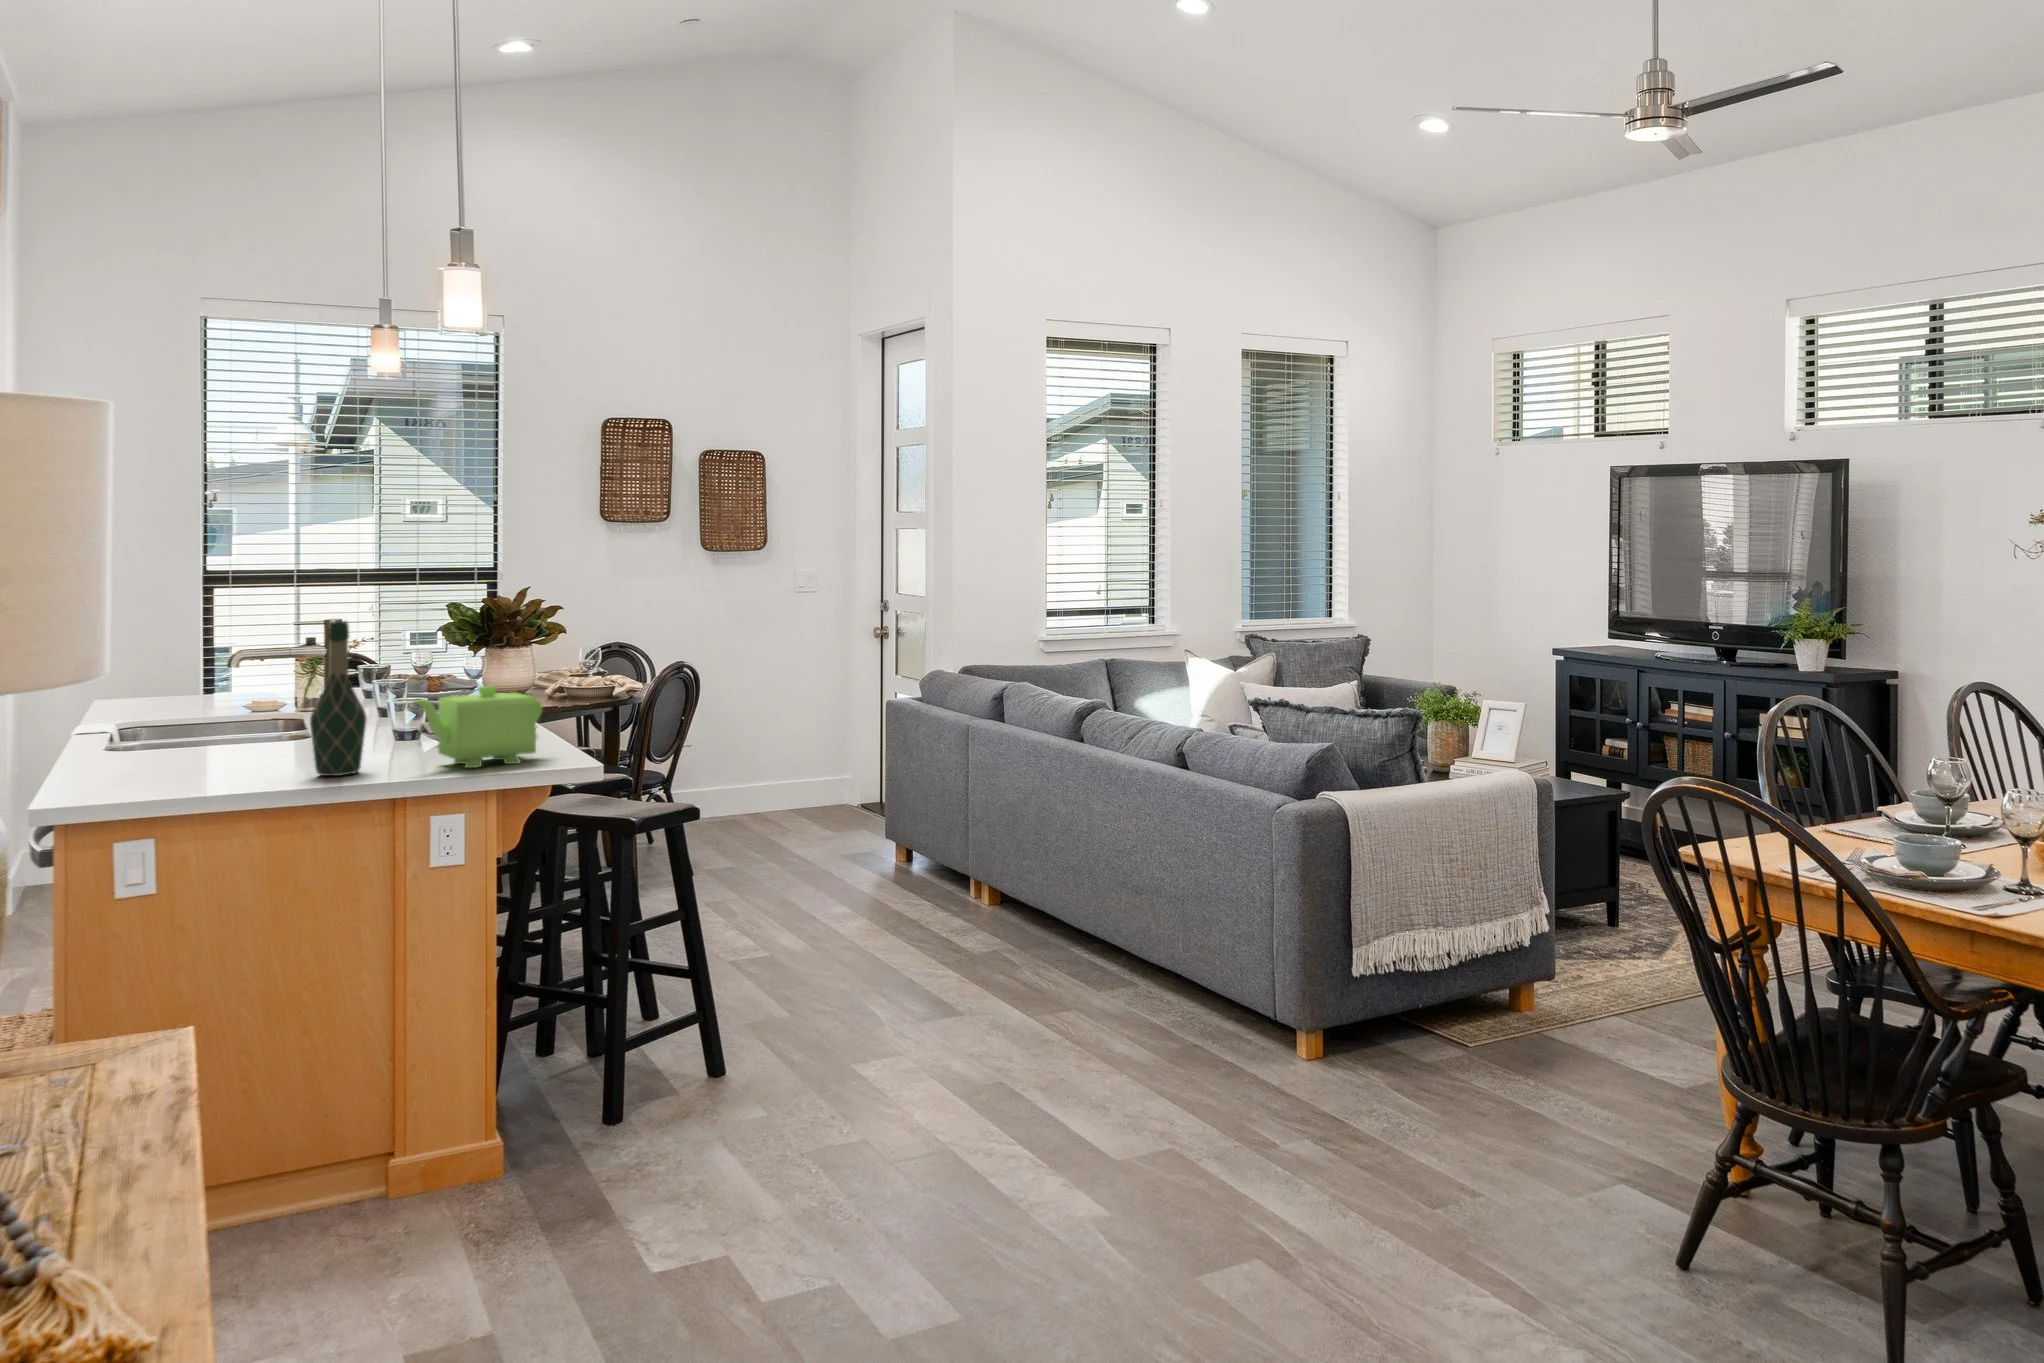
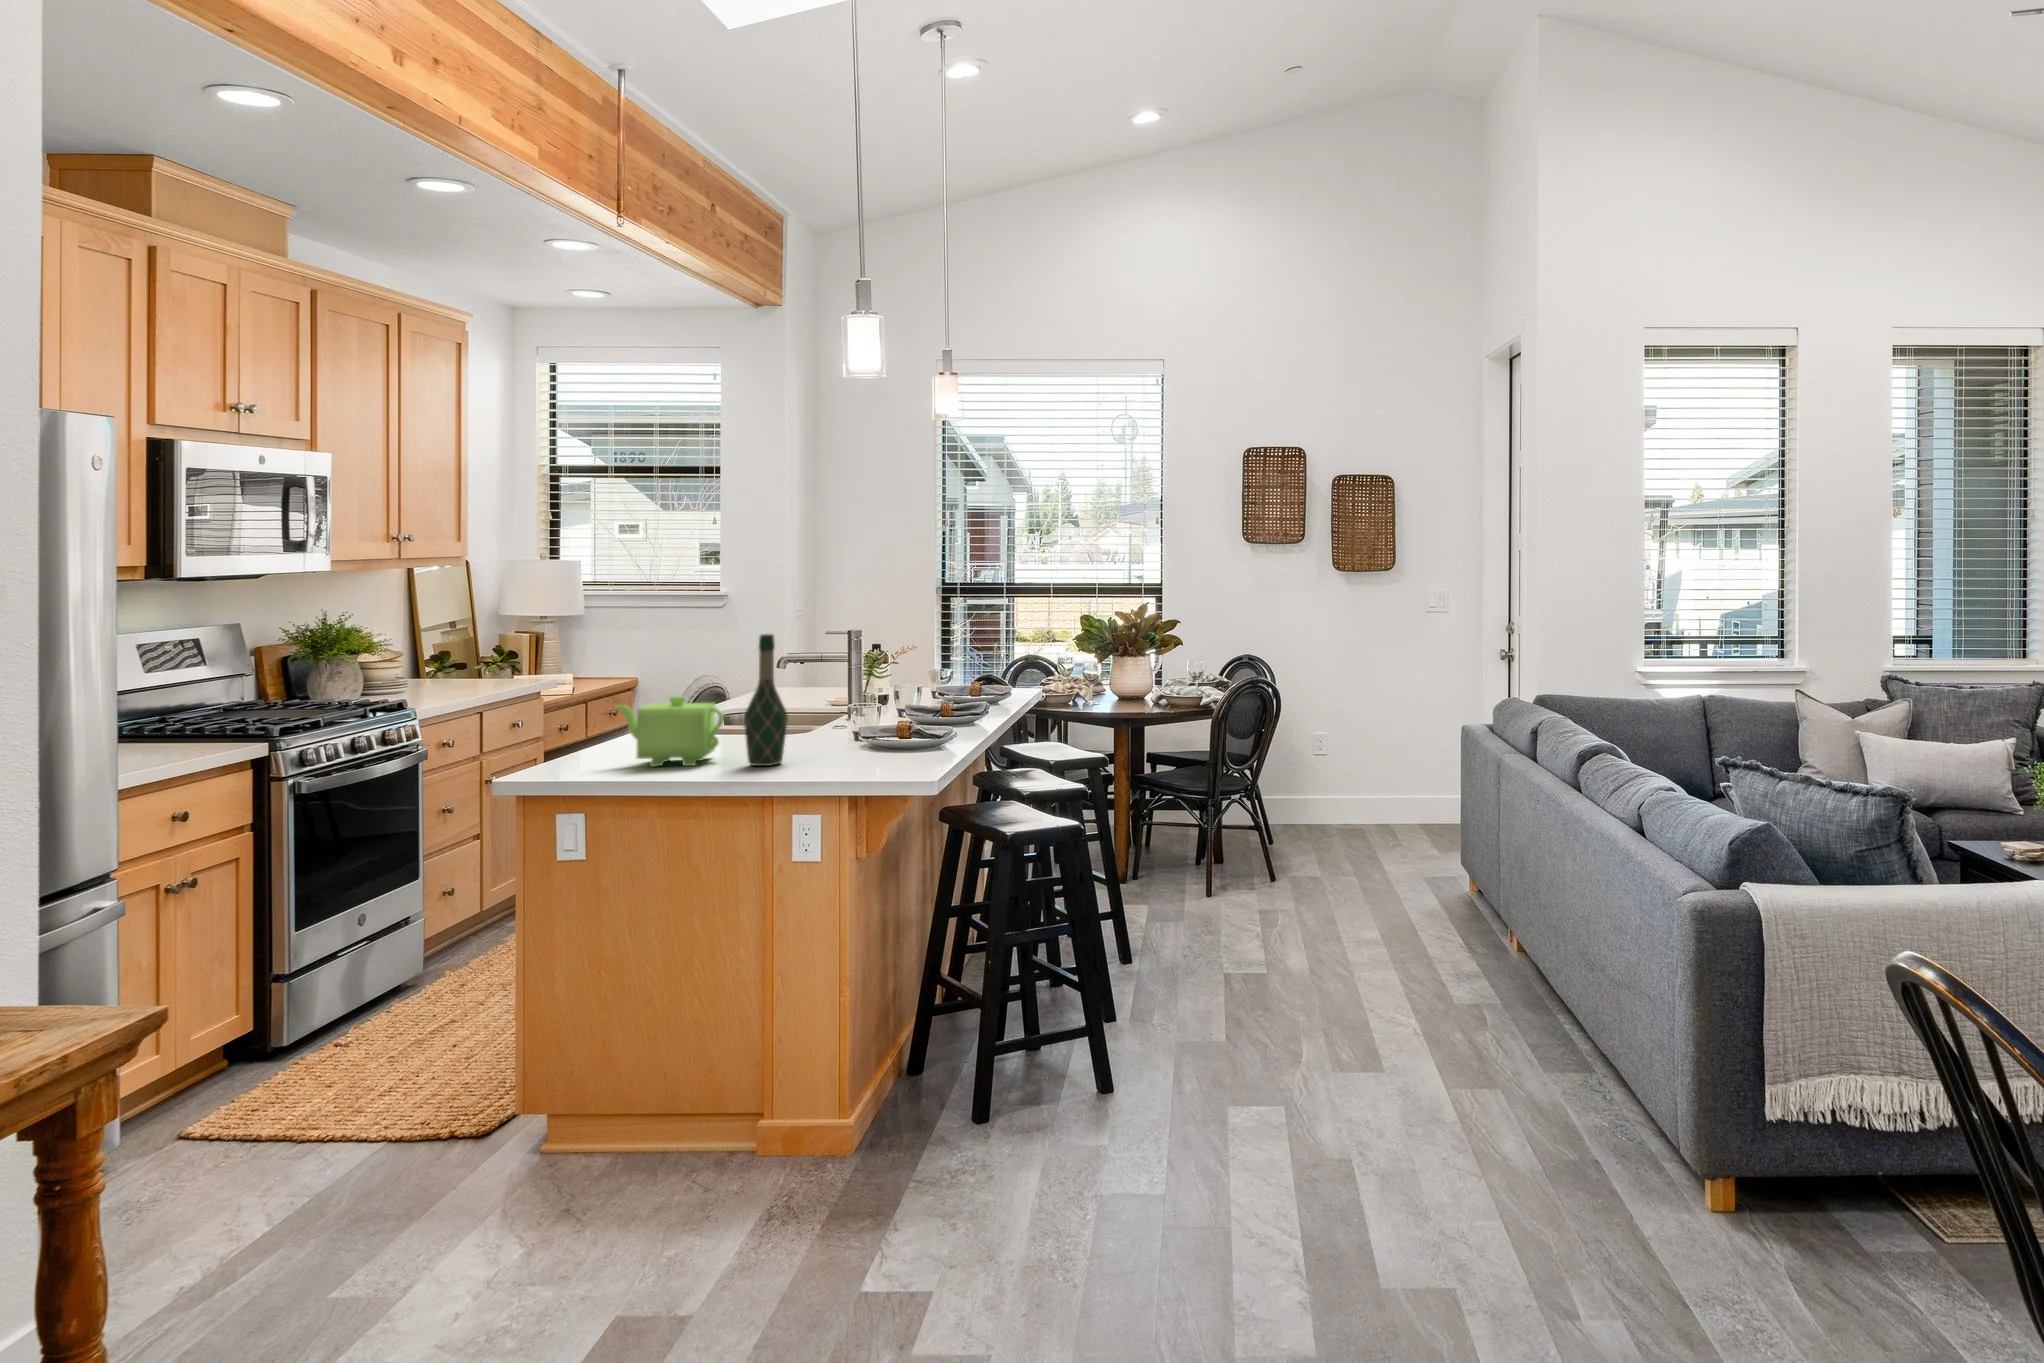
teapot: present [413,686,542,768] -> present [615,696,724,767]

